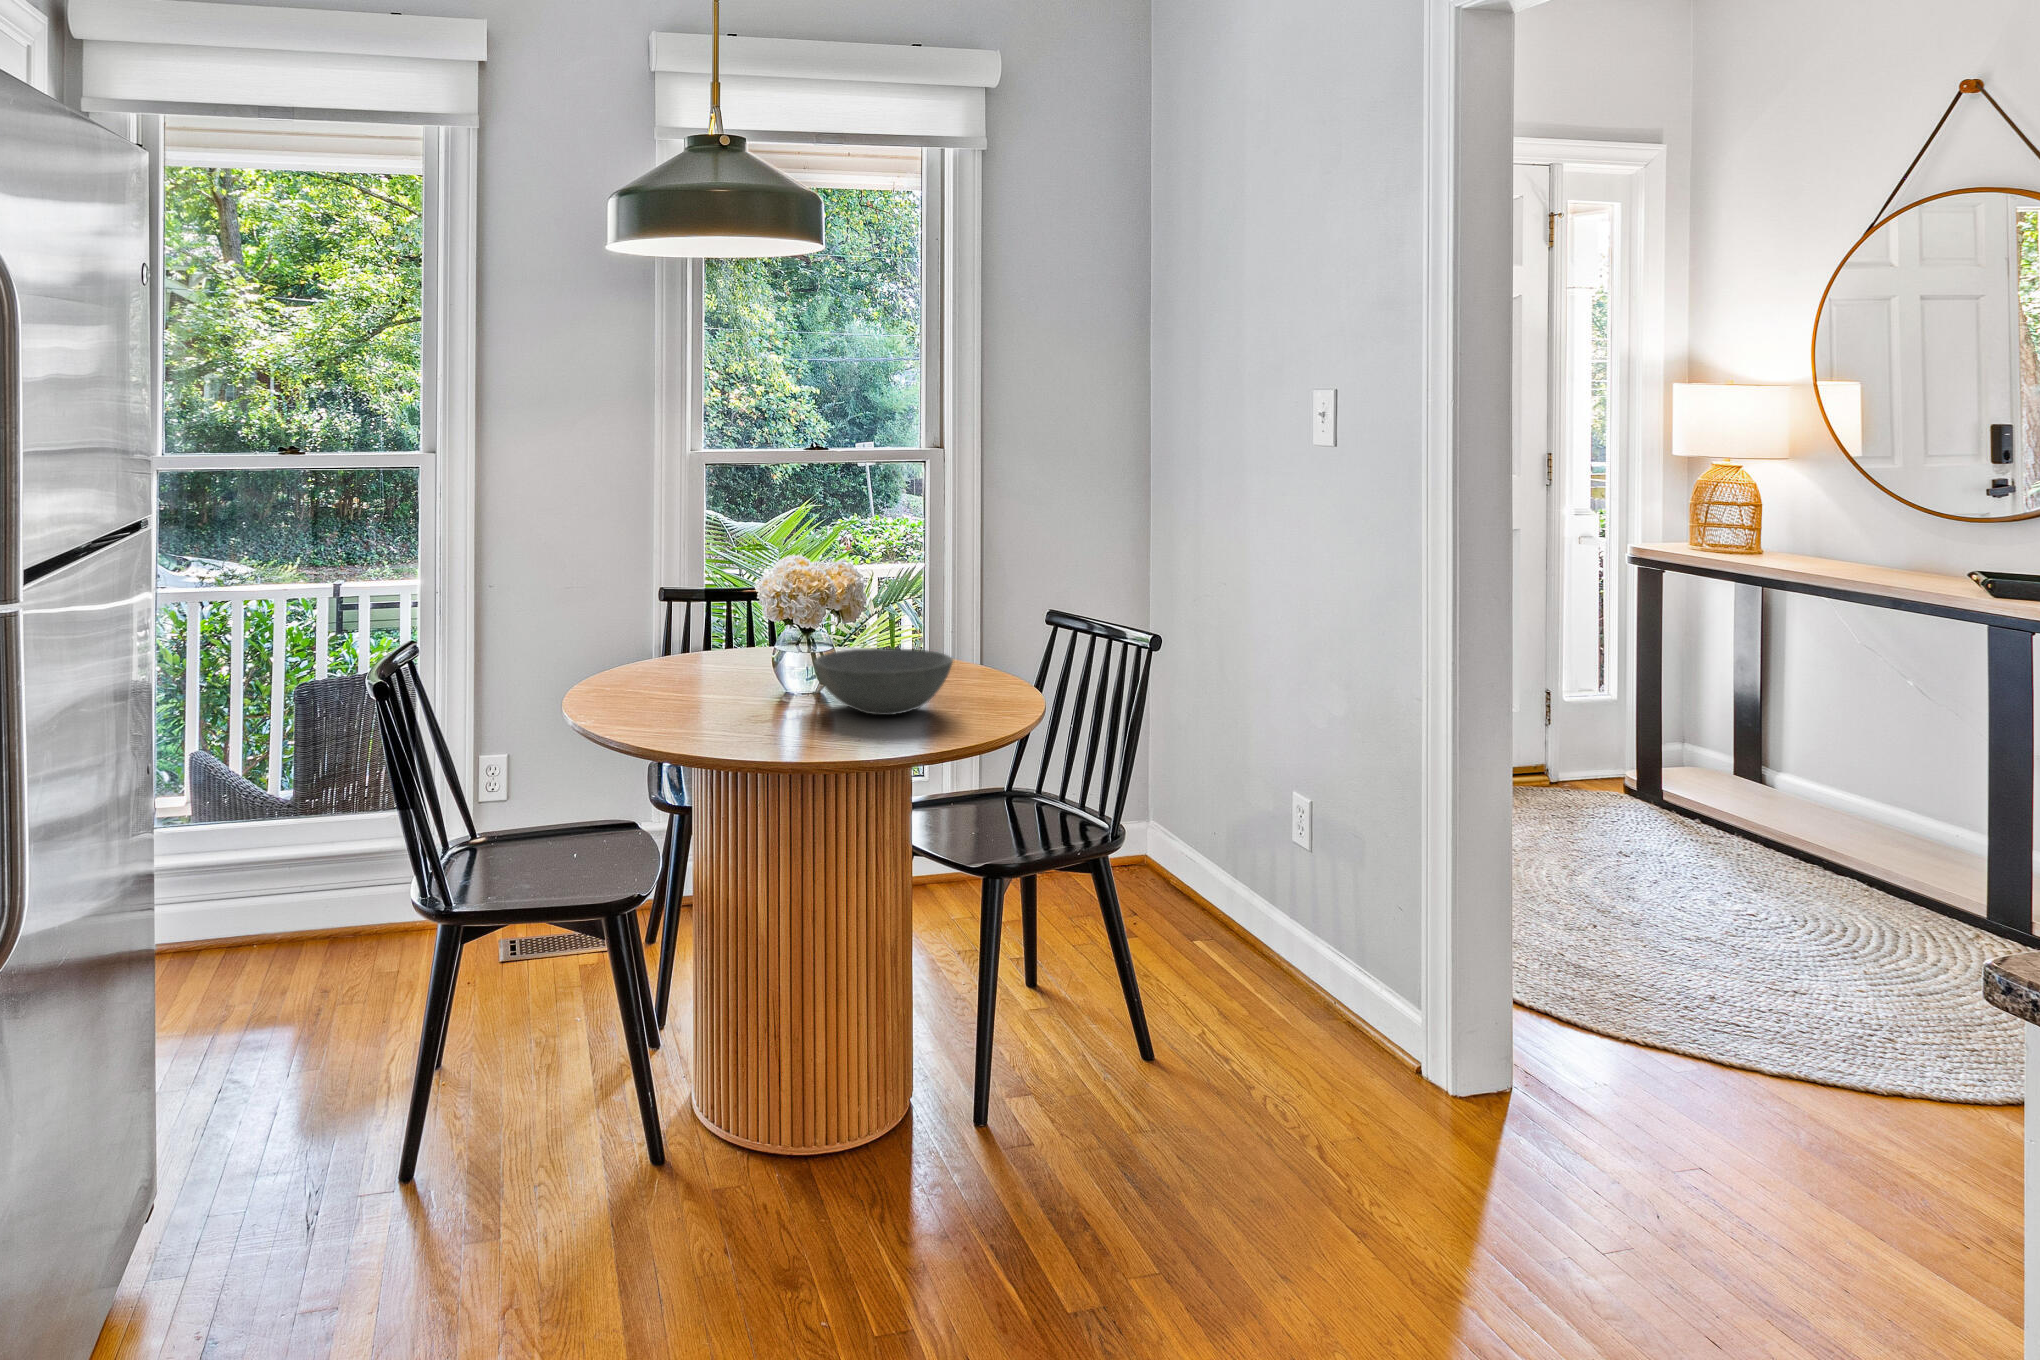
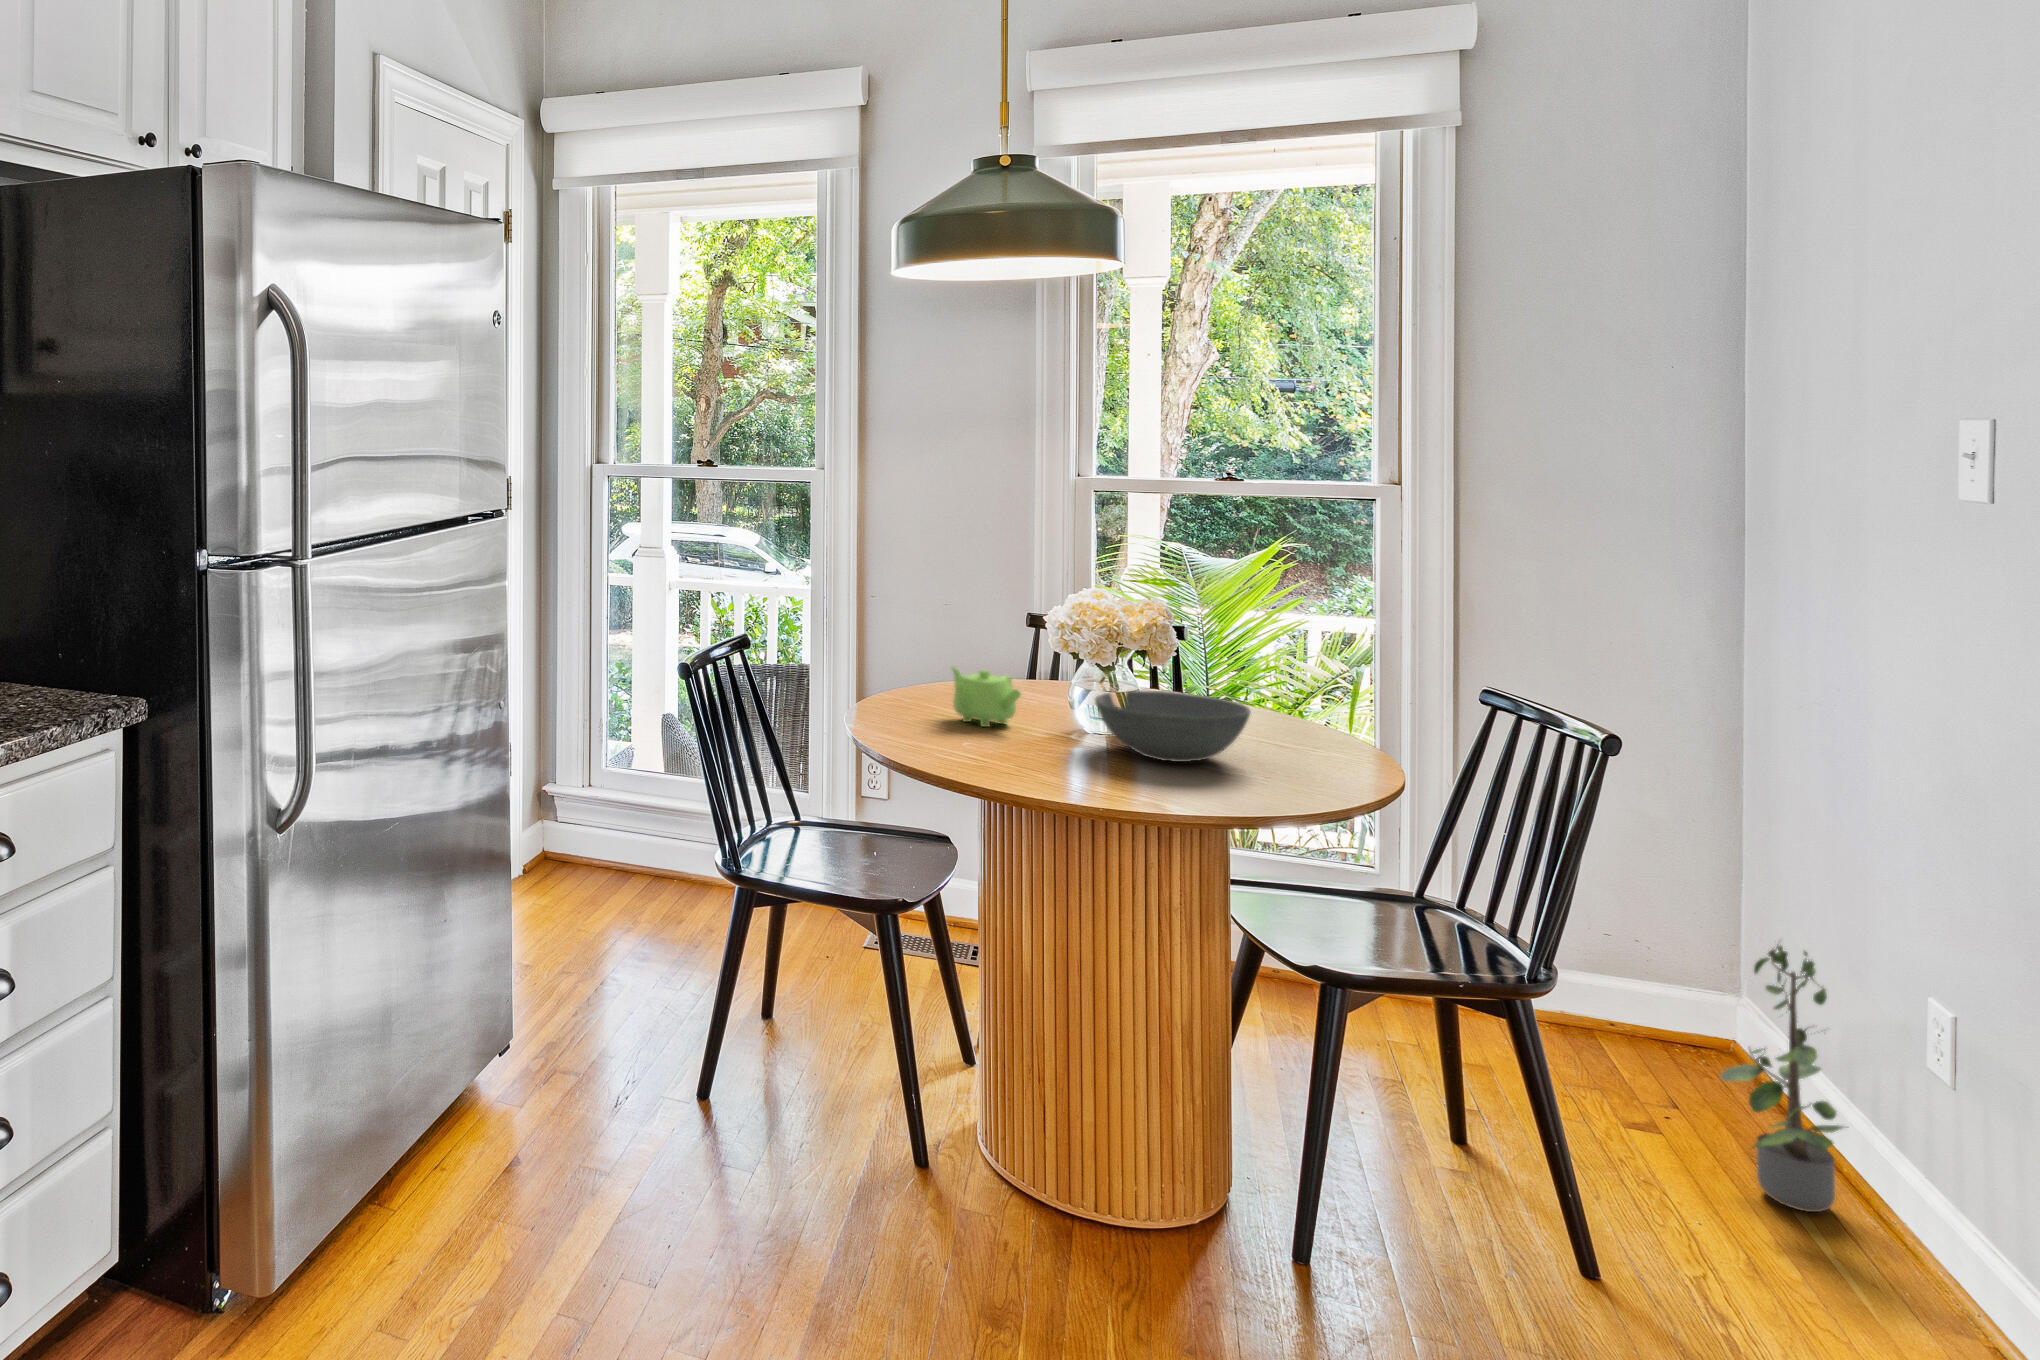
teapot: none [655,649,738,708] -> present [951,667,1021,727]
potted plant: none [1225,783,1315,990] -> present [1721,944,1847,1212]

